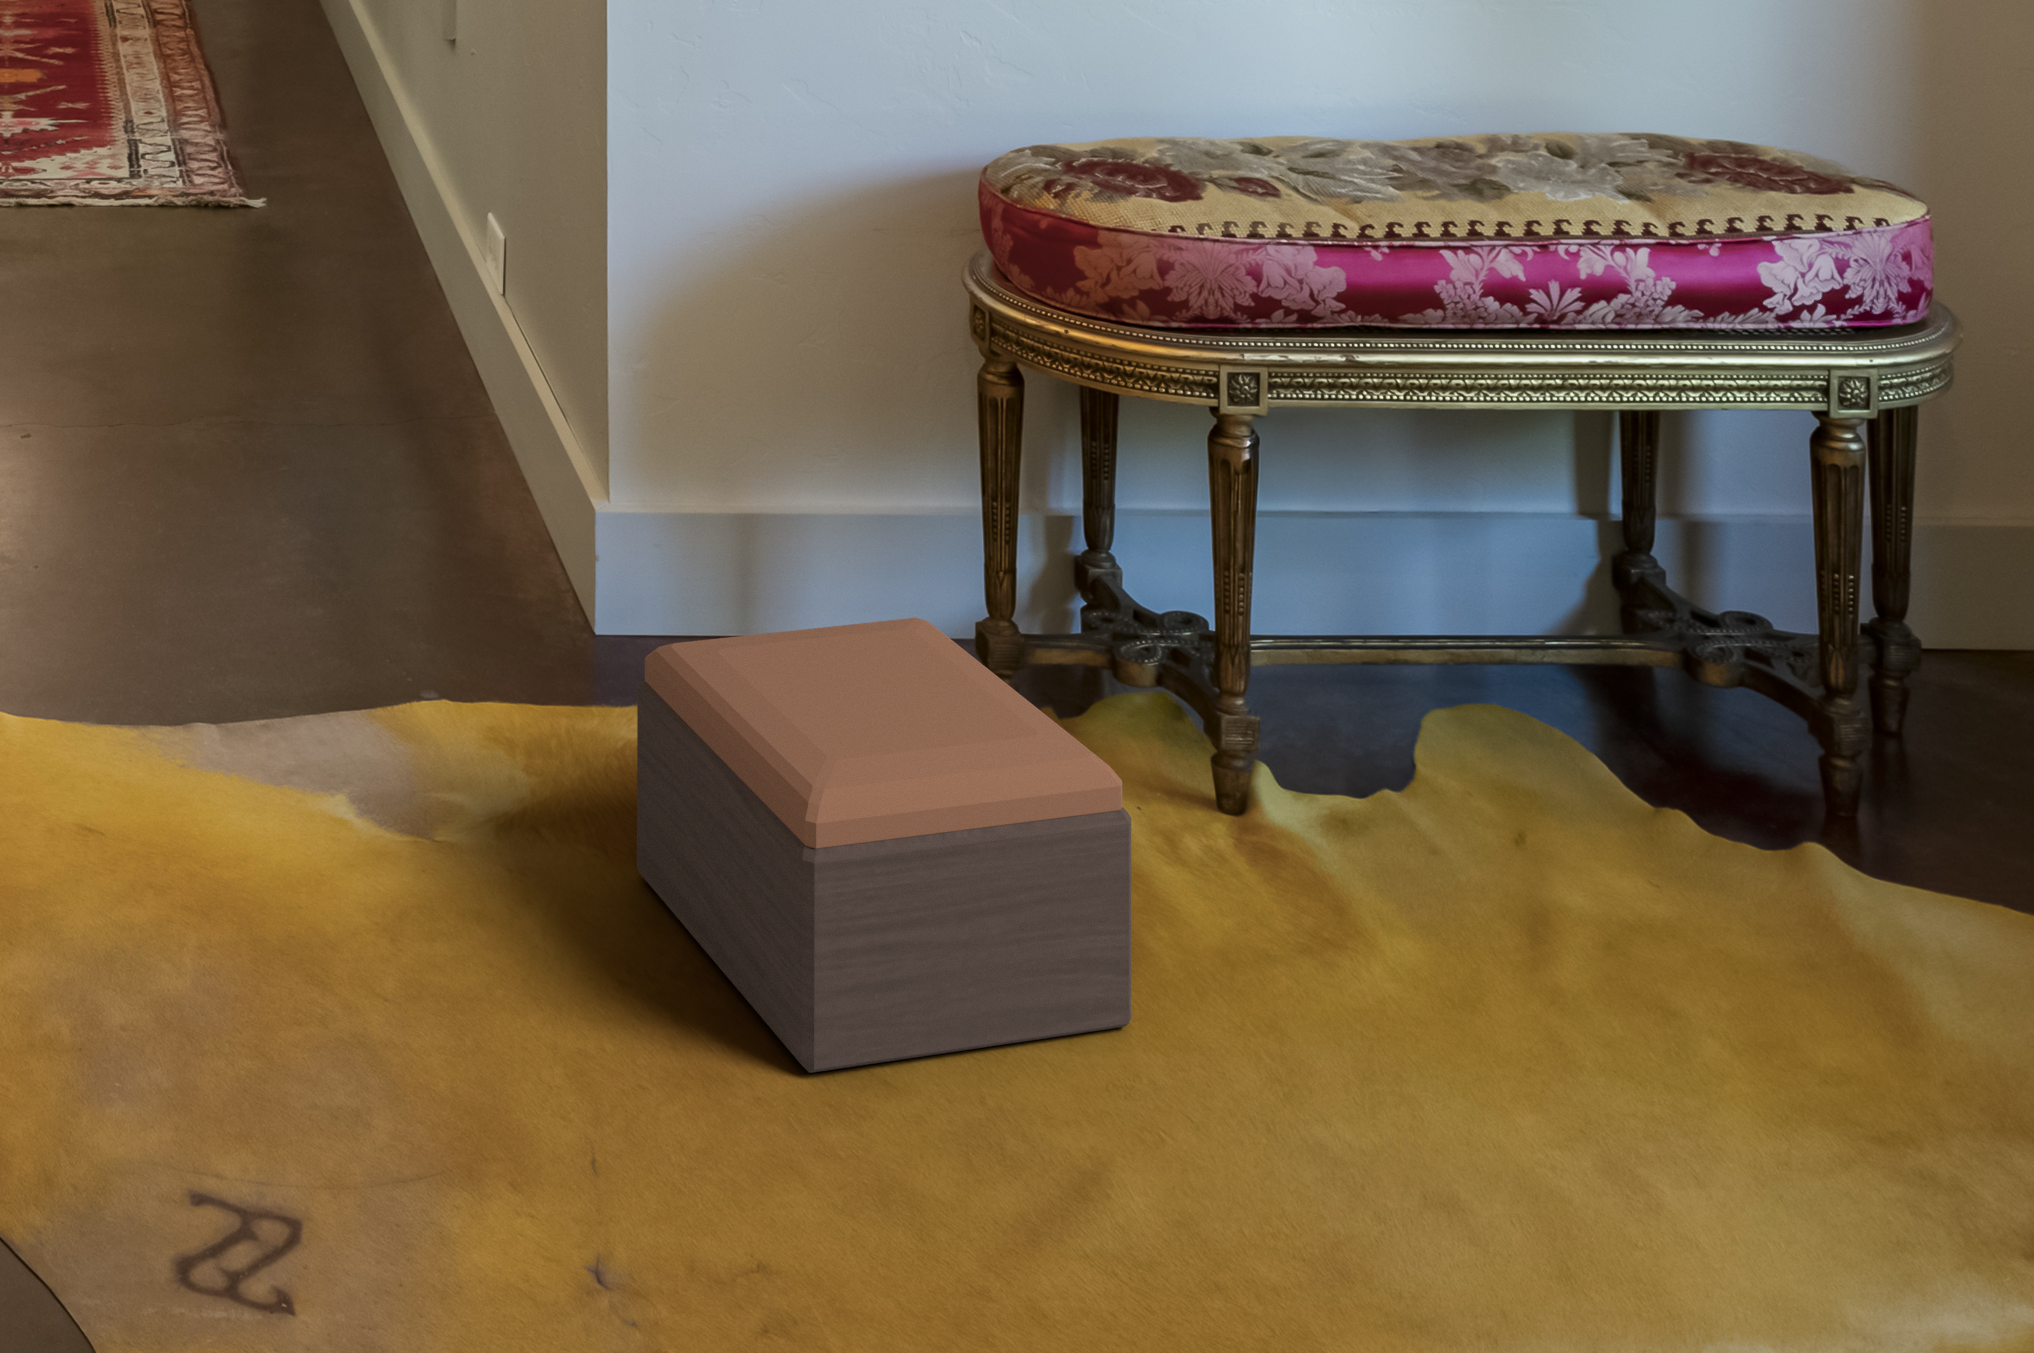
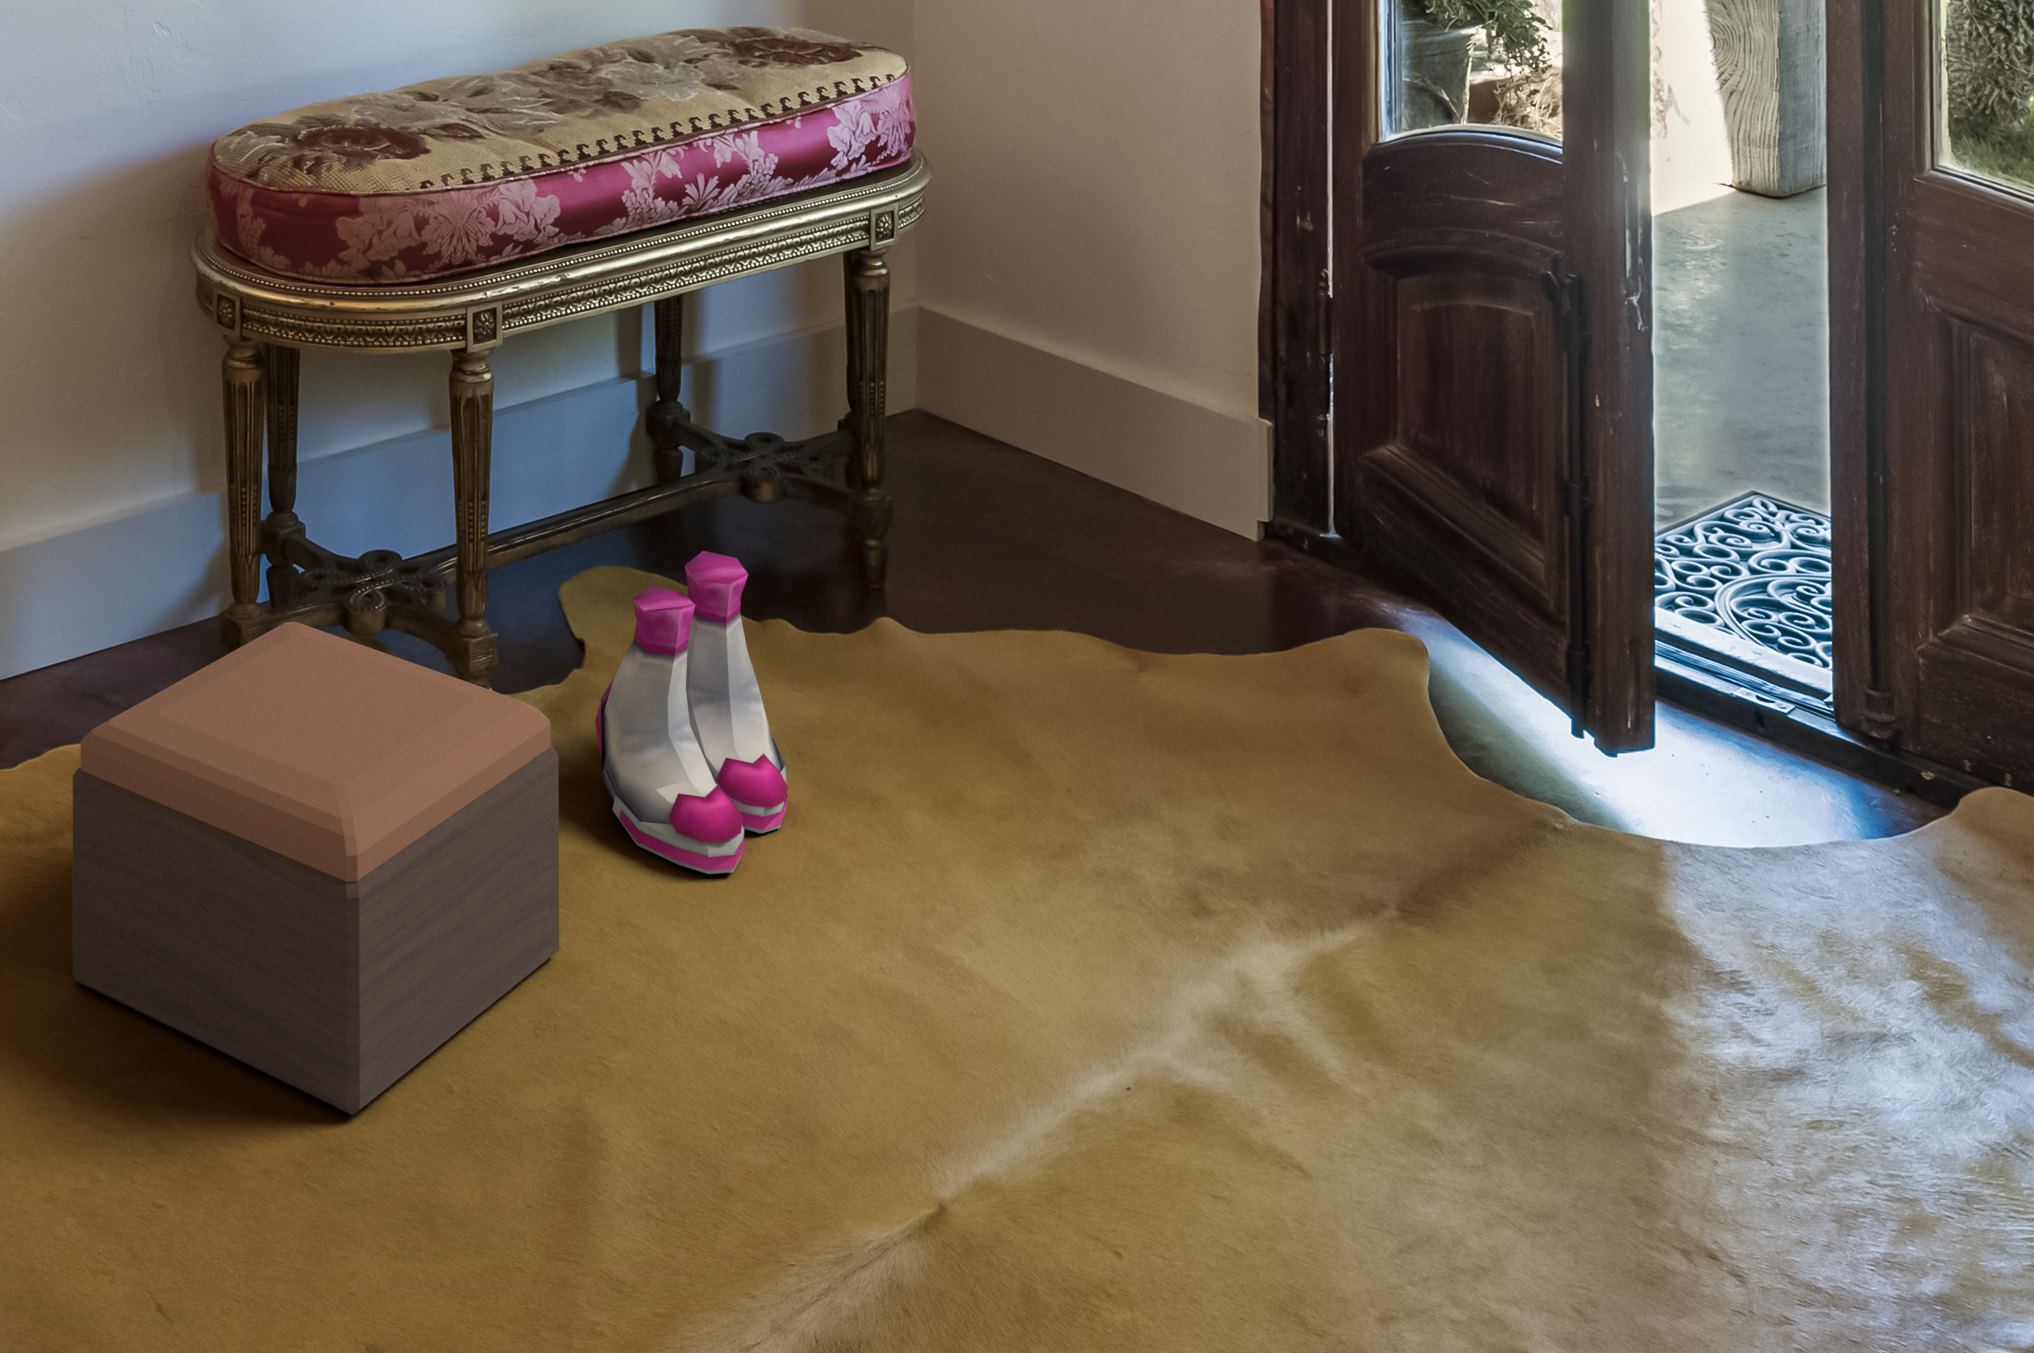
boots: none [1288,688,1531,1031] -> present [595,551,788,874]

